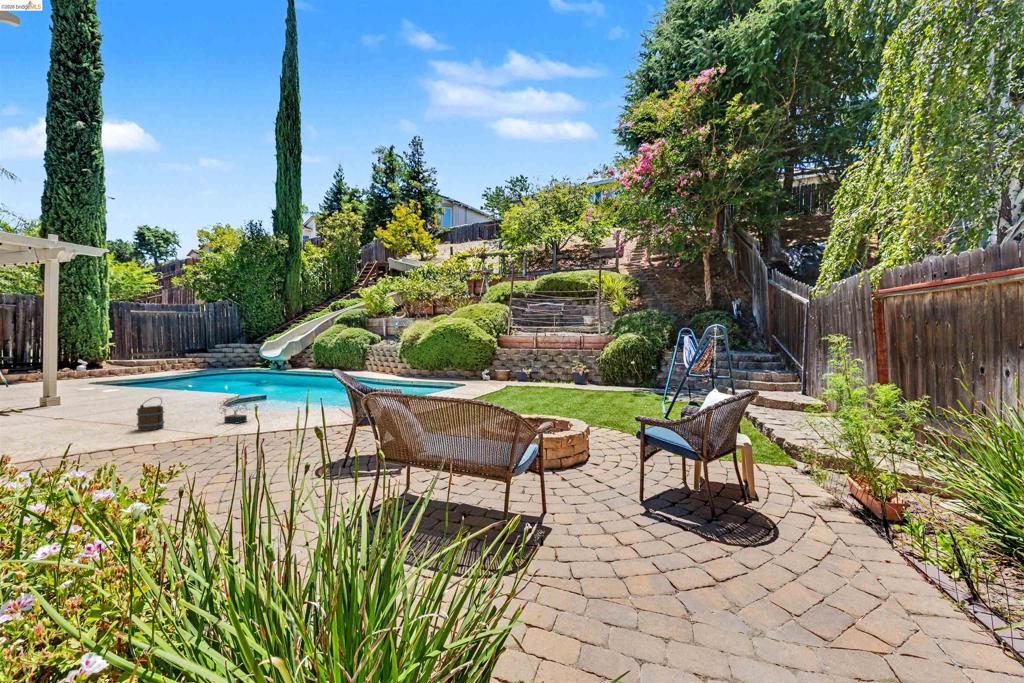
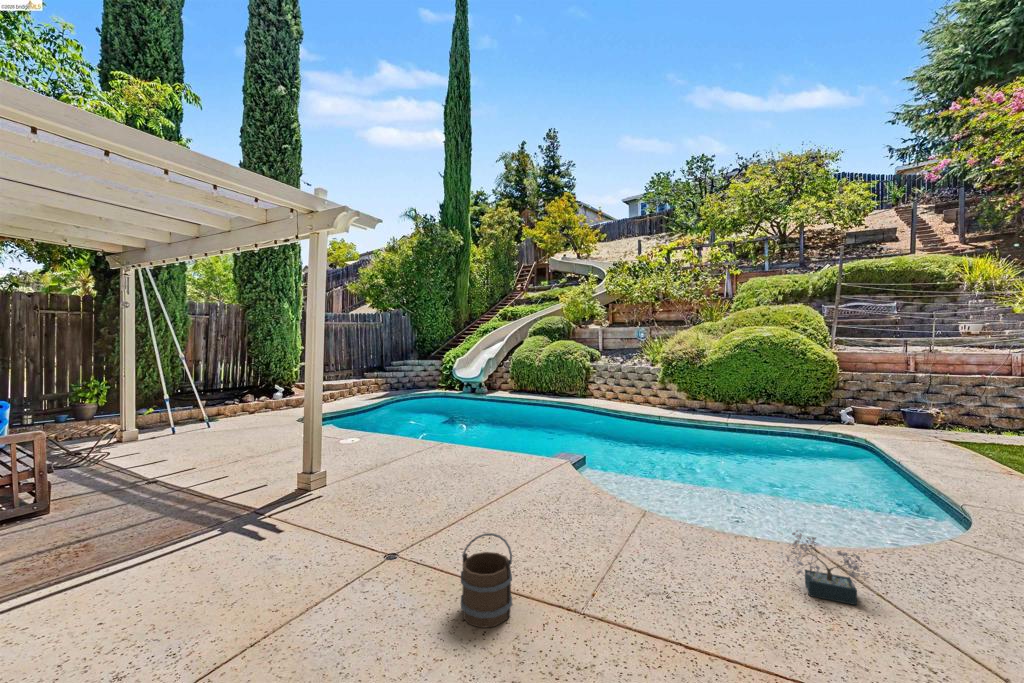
bucket: present [136,397,164,431] -> present [461,533,512,628]

